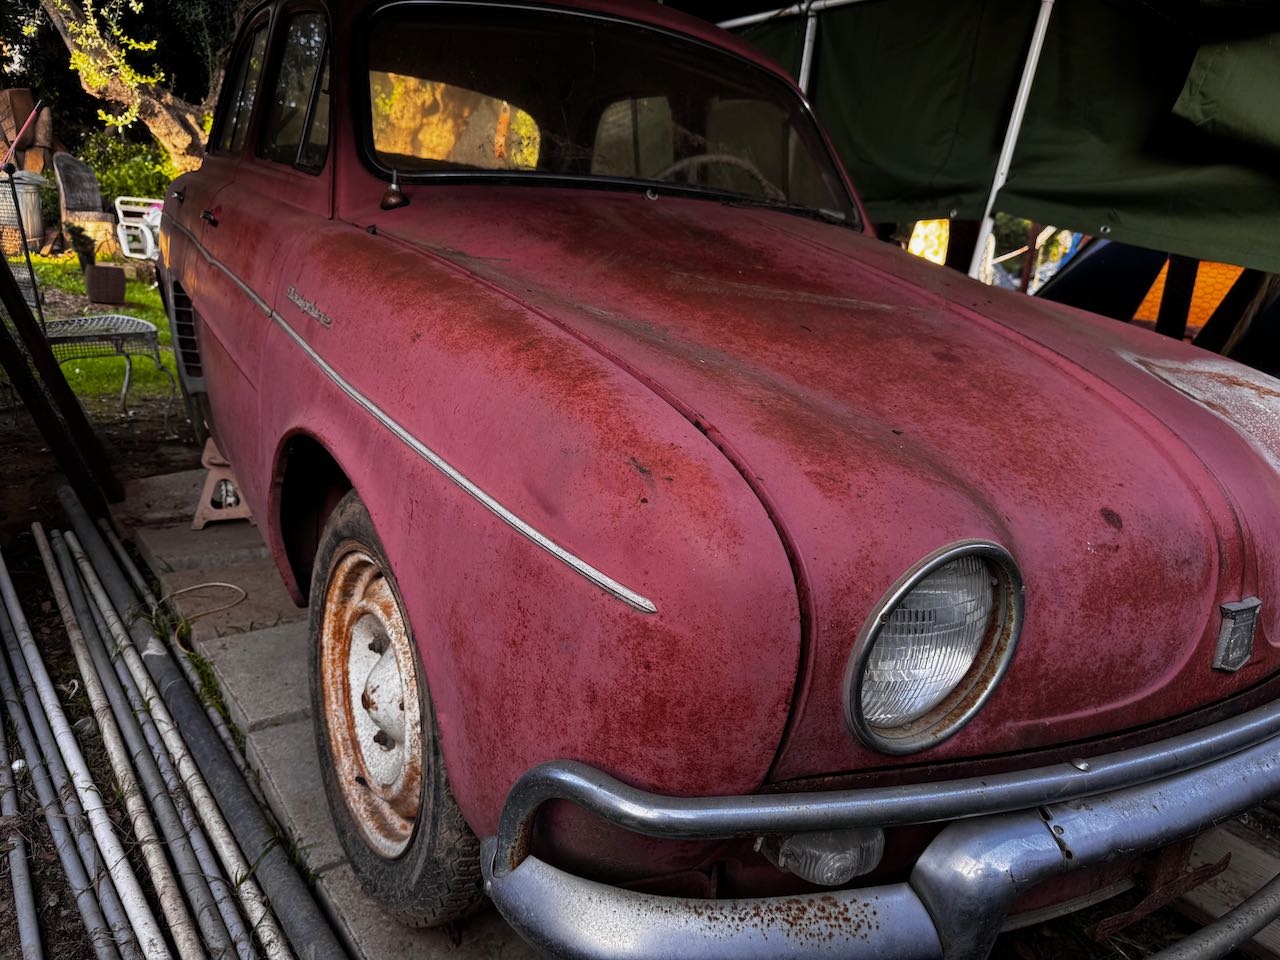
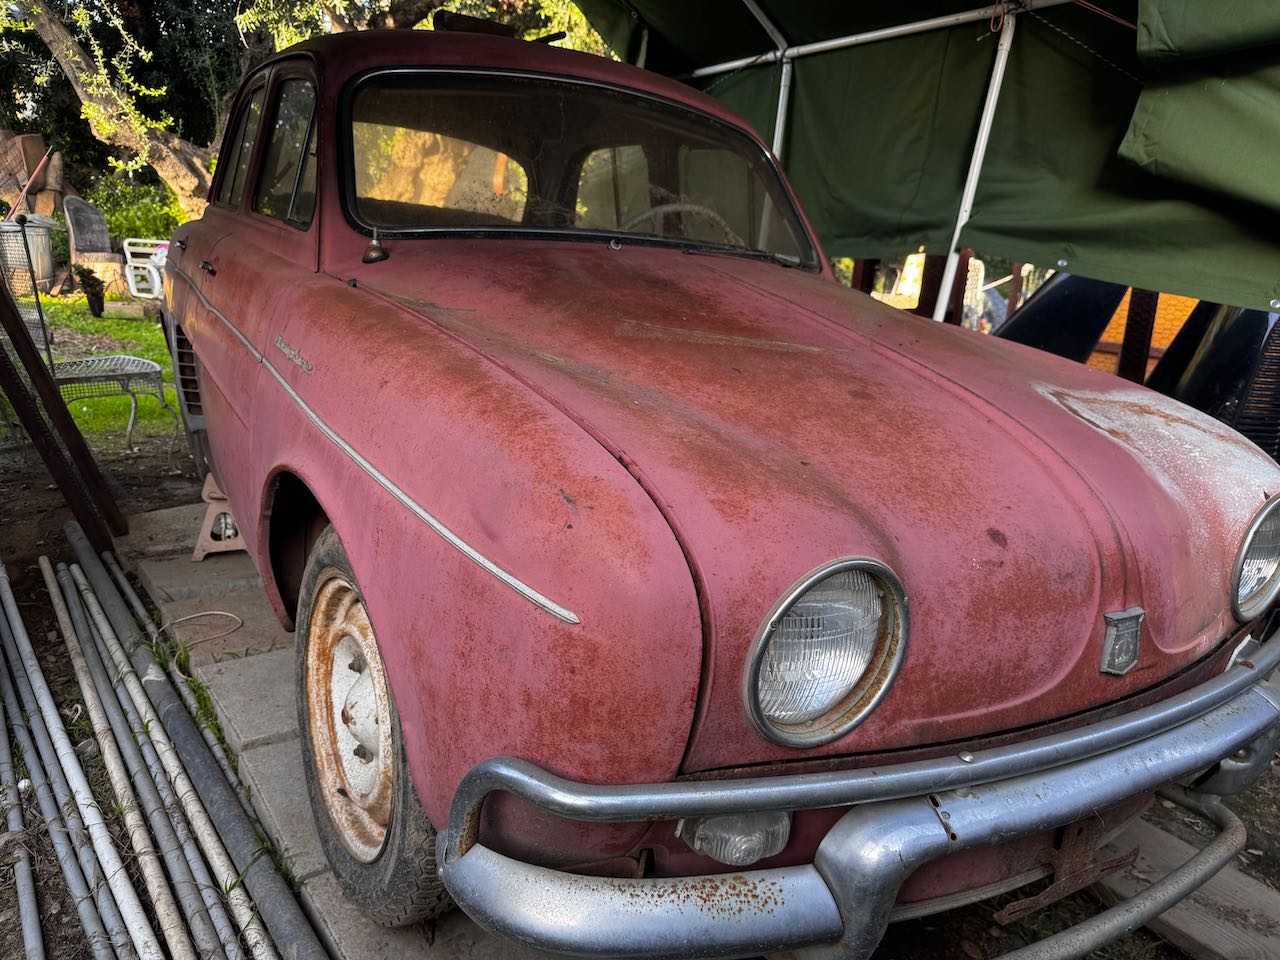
woven basket: present [85,265,127,303] -> none [94,306,133,343]

